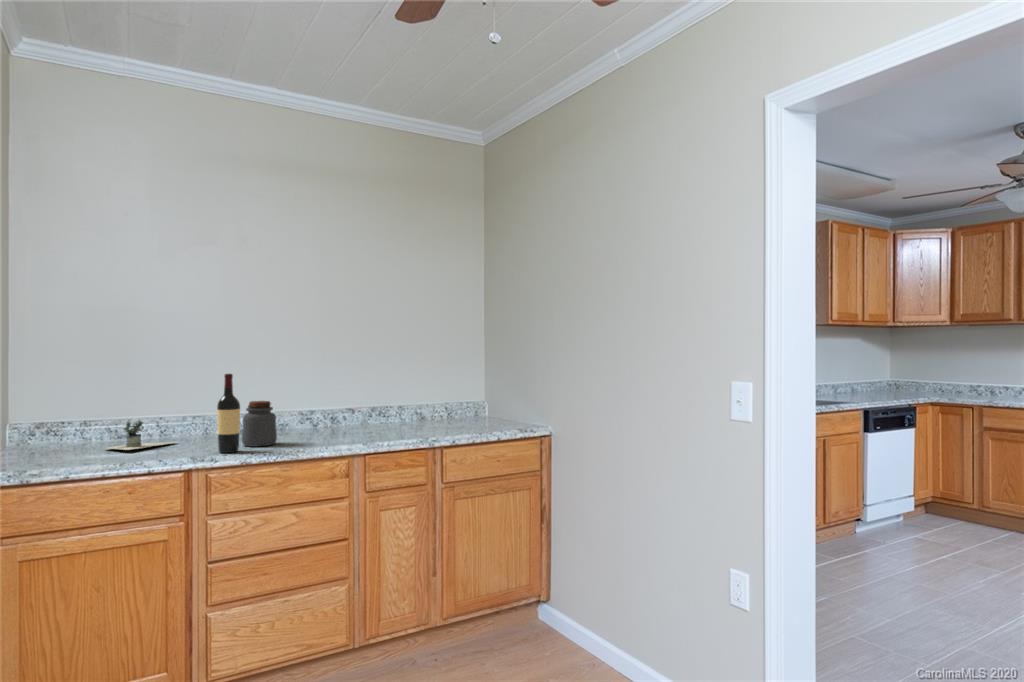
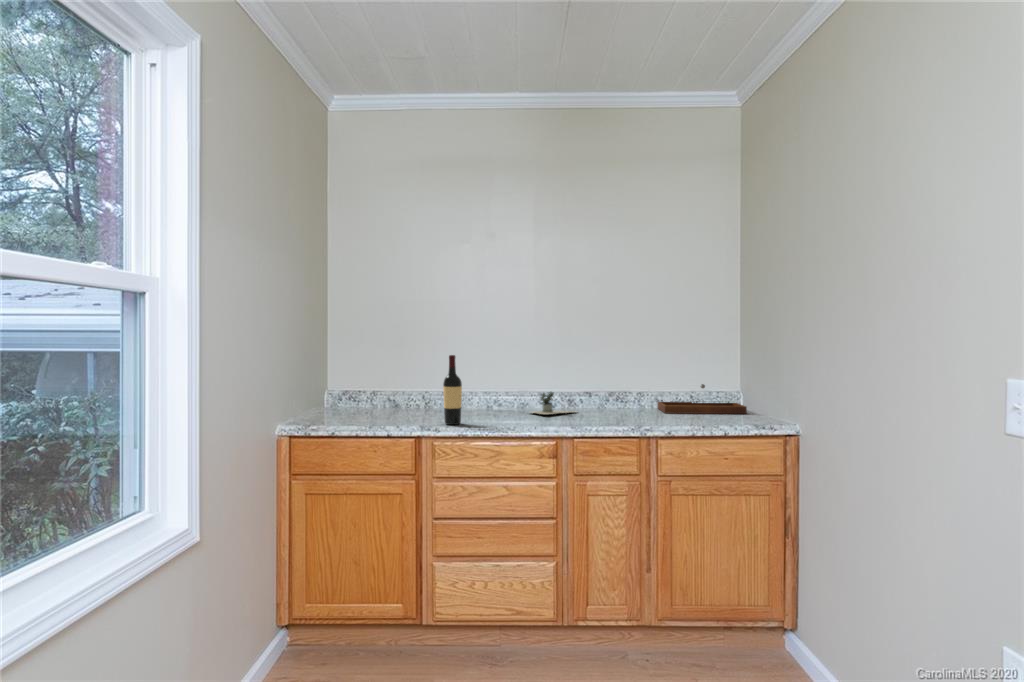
tray: none [416,395,497,425] -> present [658,384,747,414]
jar: present [242,401,277,447] -> none [471,380,500,421]
potted plant: present [109,420,175,450] -> present [533,392,574,414]

